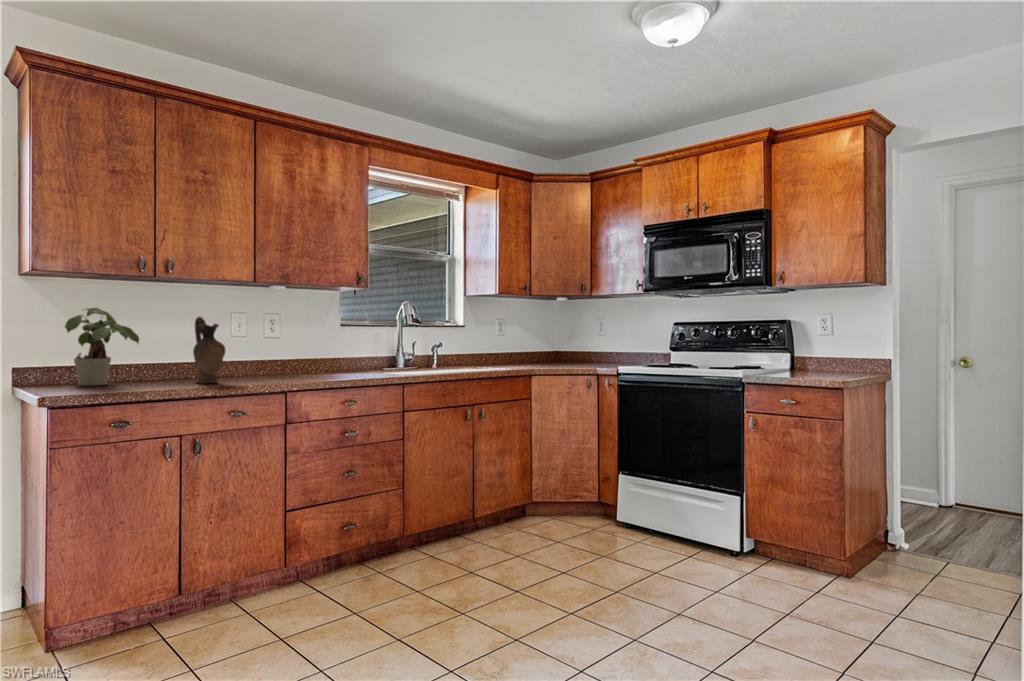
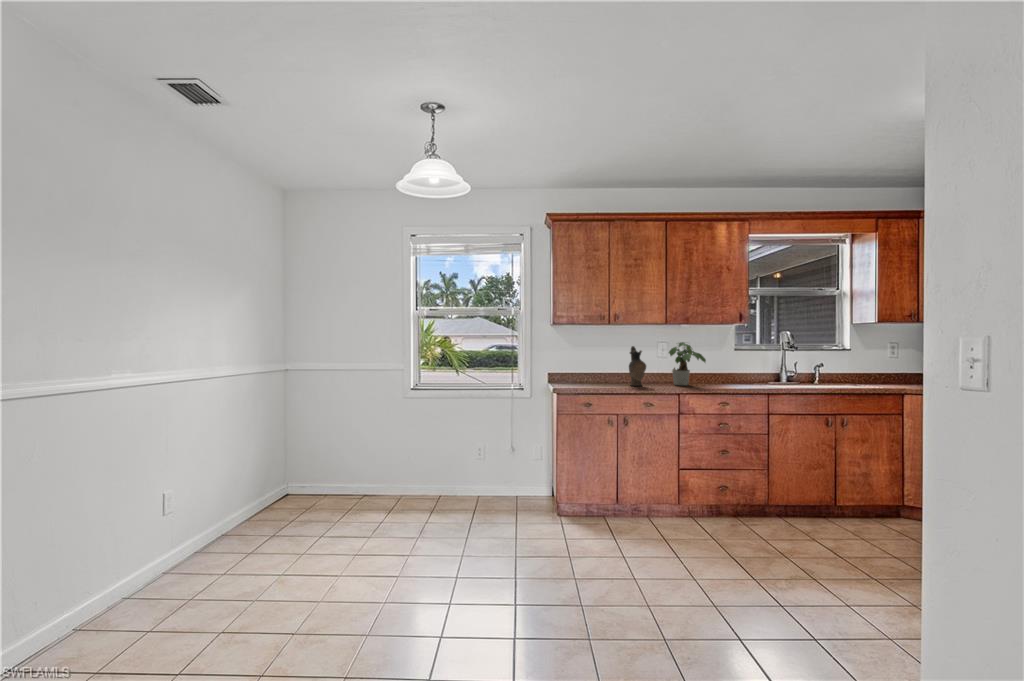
potted plant: present [65,308,139,386] -> present [669,342,706,385]

